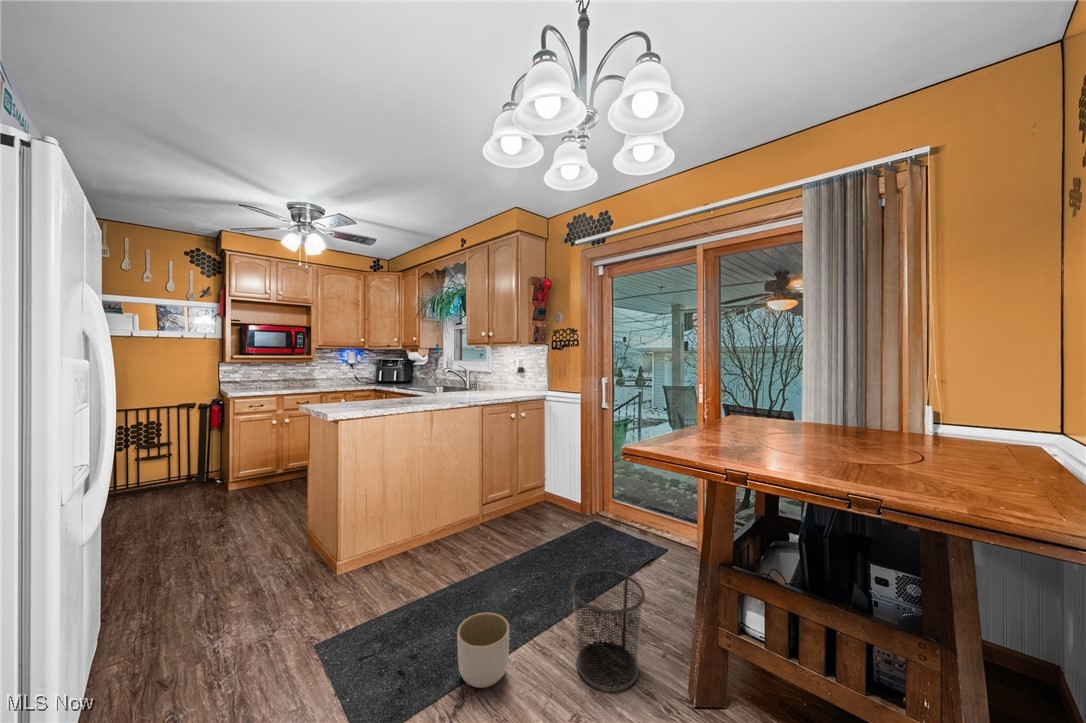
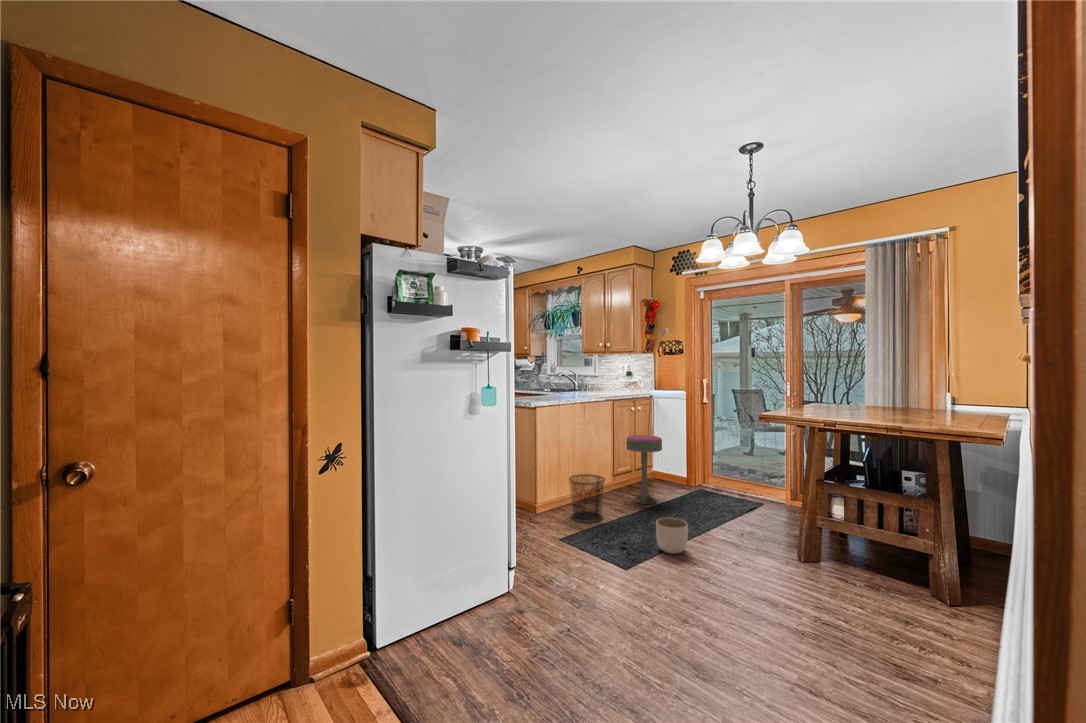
bar stool: none [486,454,533,551] -> present [627,435,662,504]
waste bin: present [571,570,645,690] -> present [569,474,605,522]

